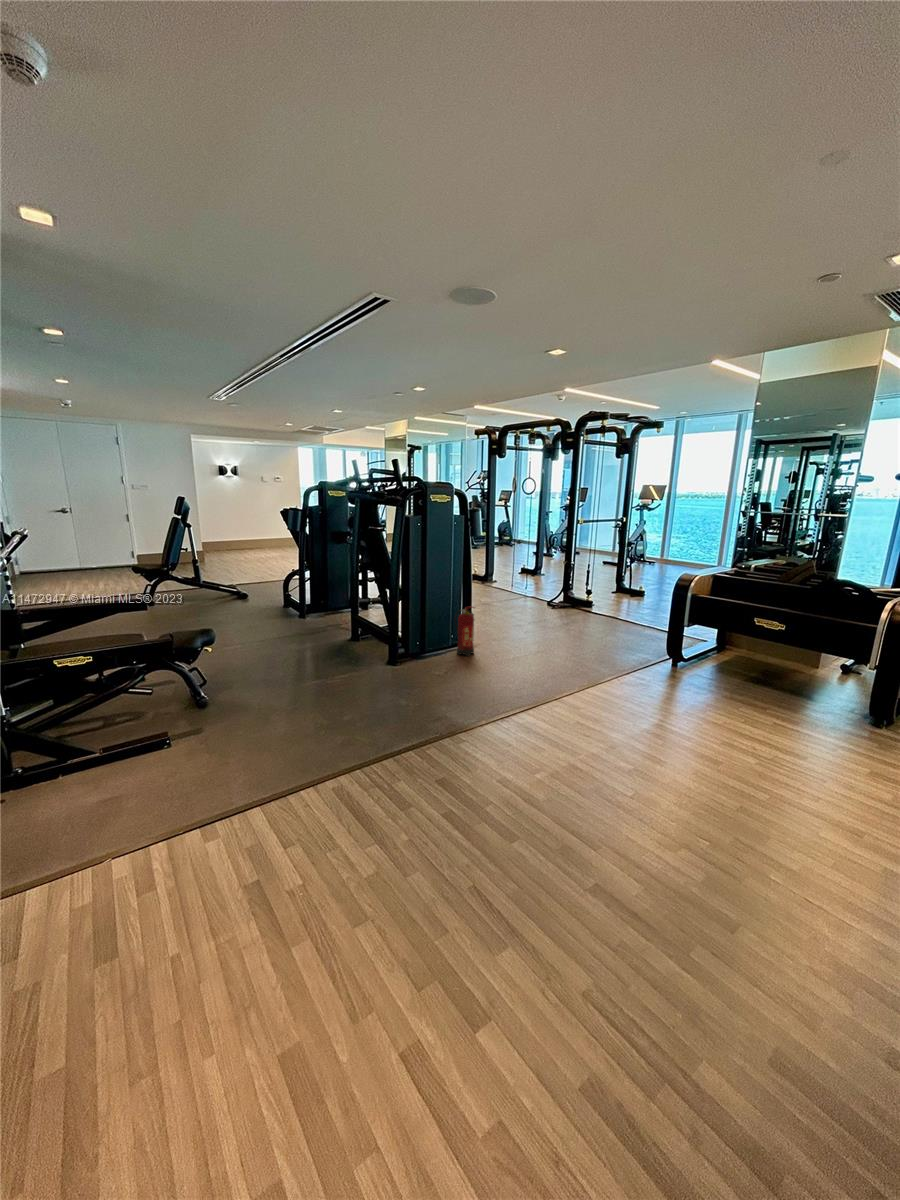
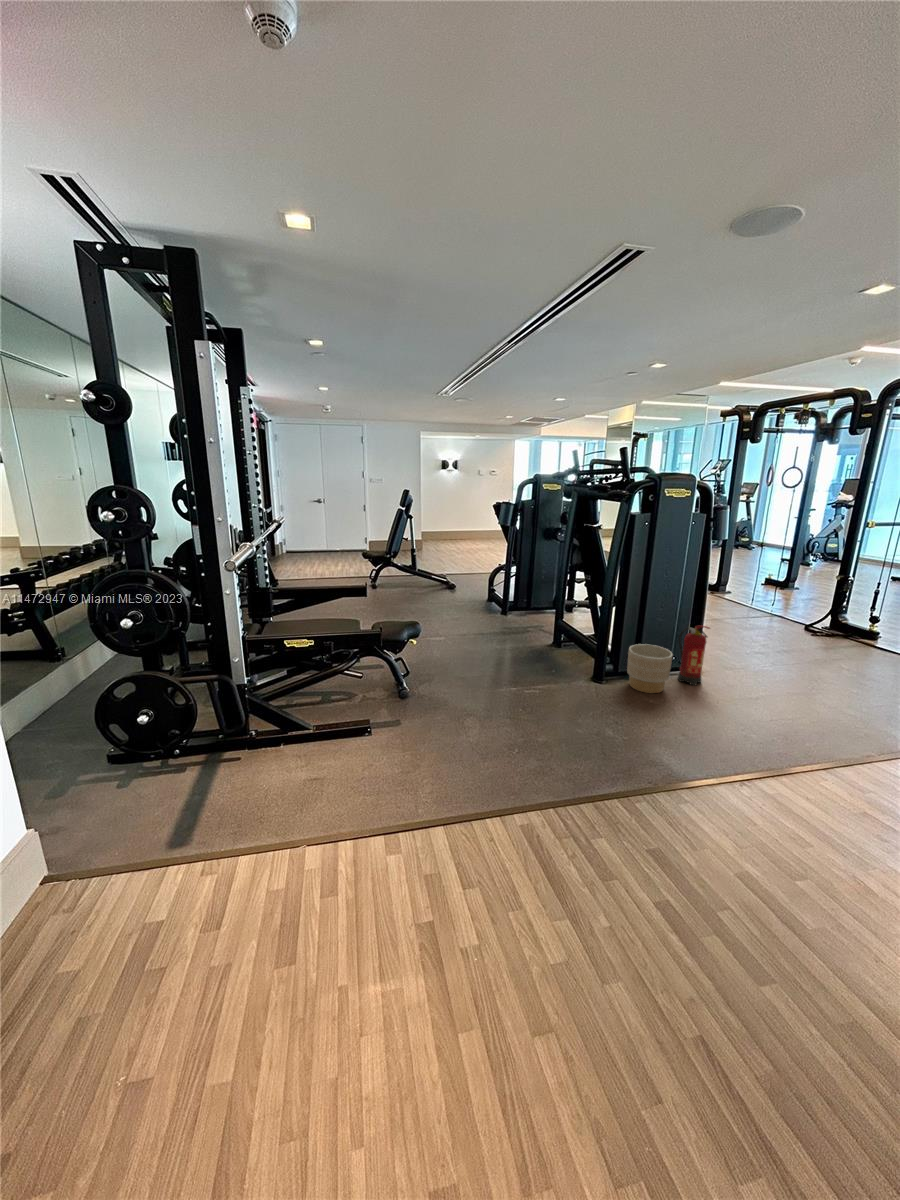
planter: none [416,627,450,667] -> present [627,644,673,693]

